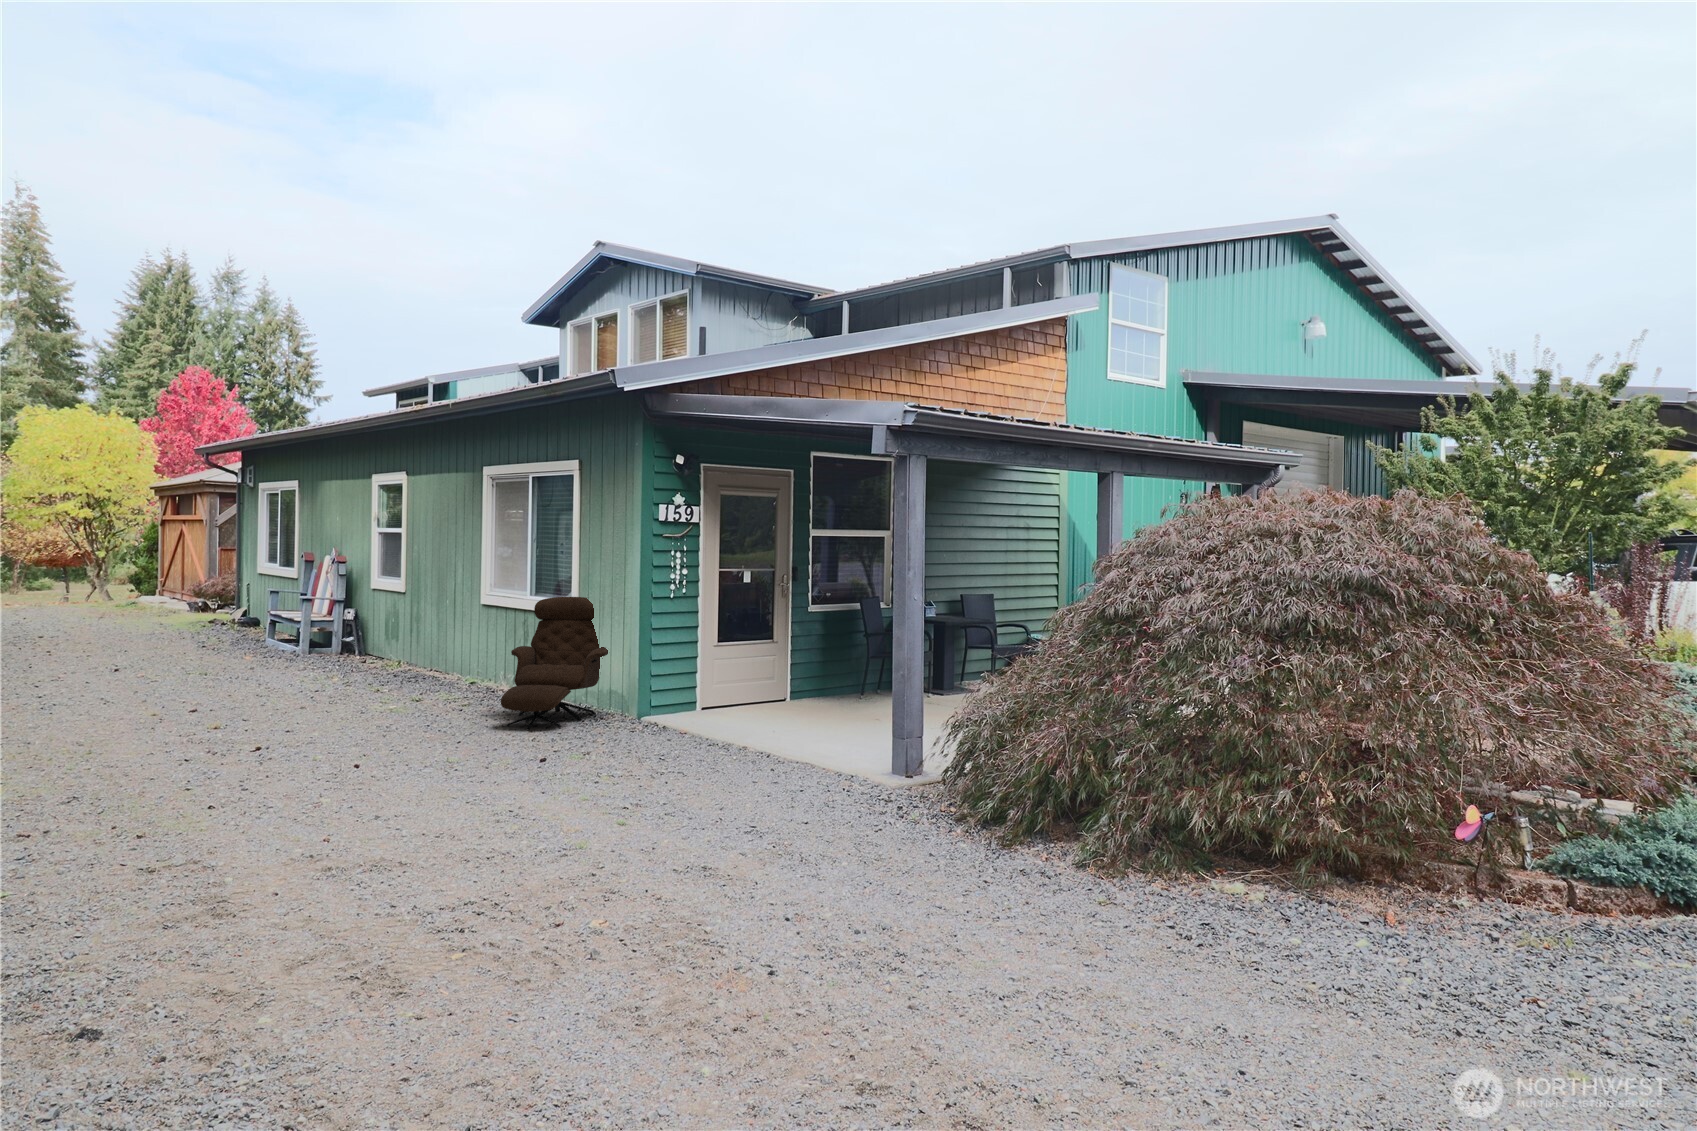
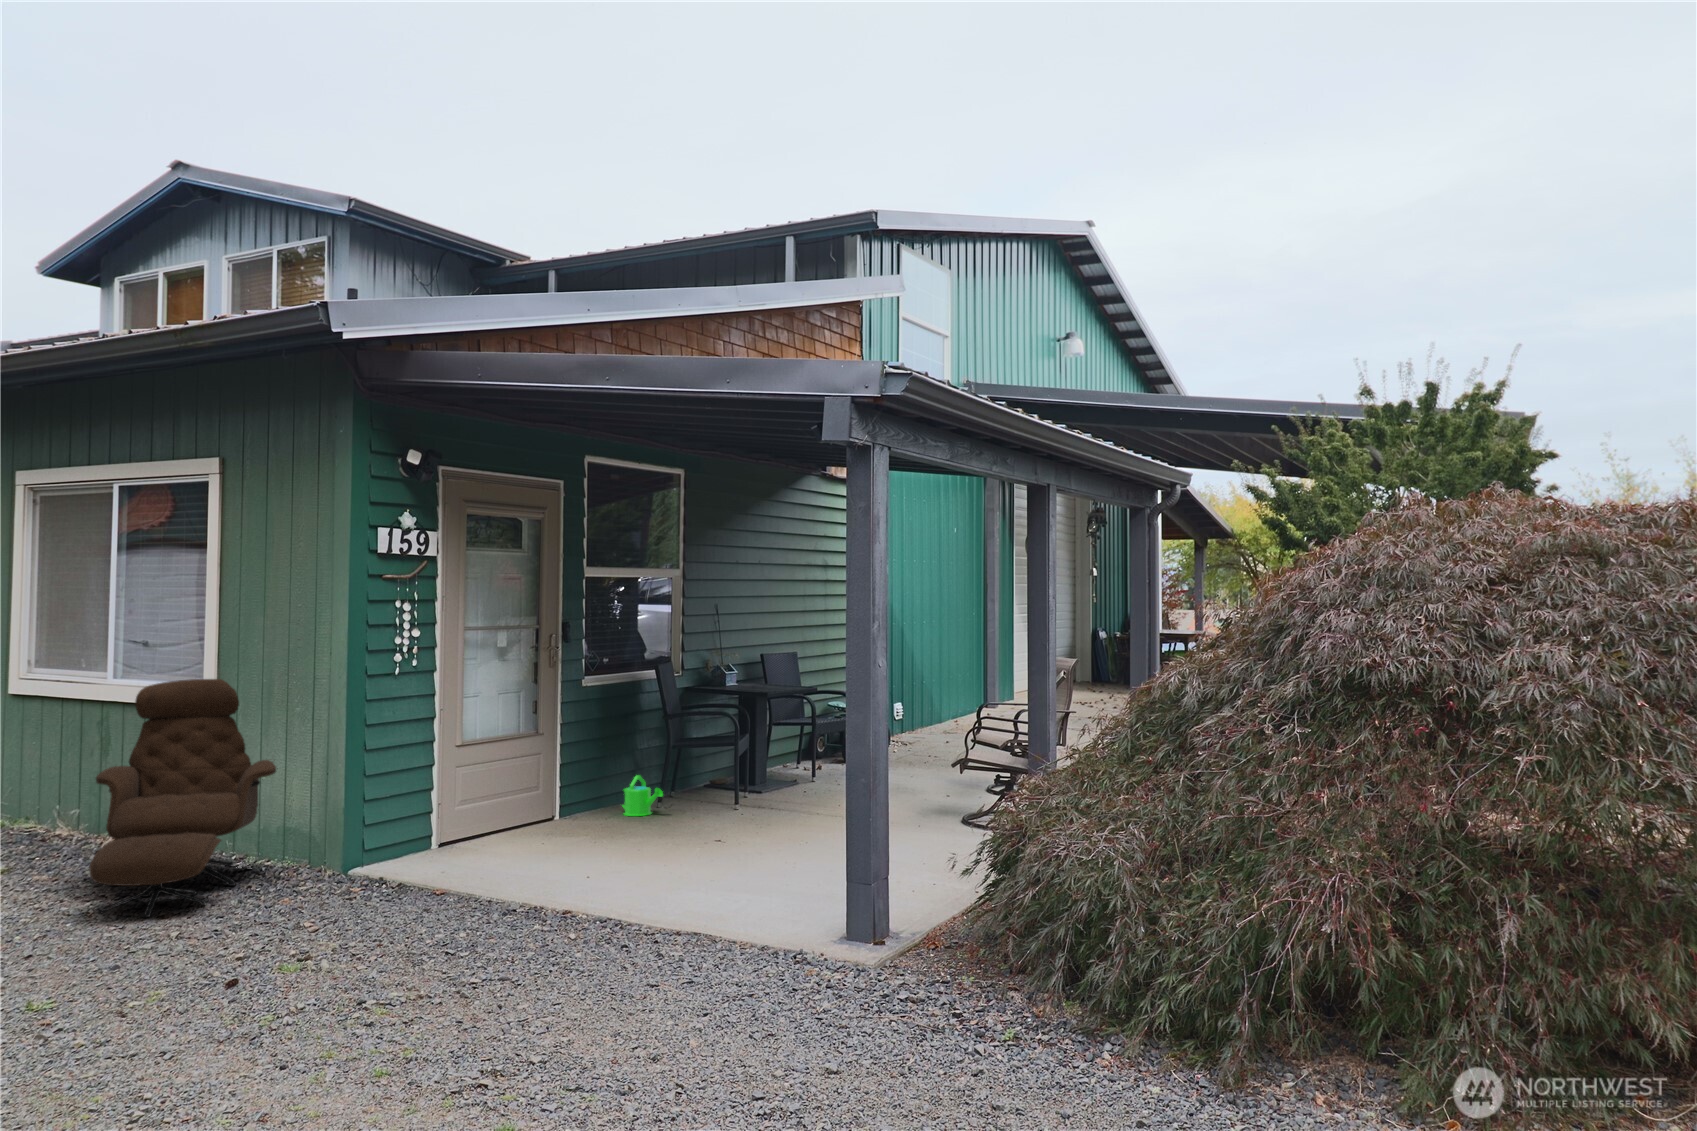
watering can: none [838,677,866,705] -> present [623,775,663,816]

